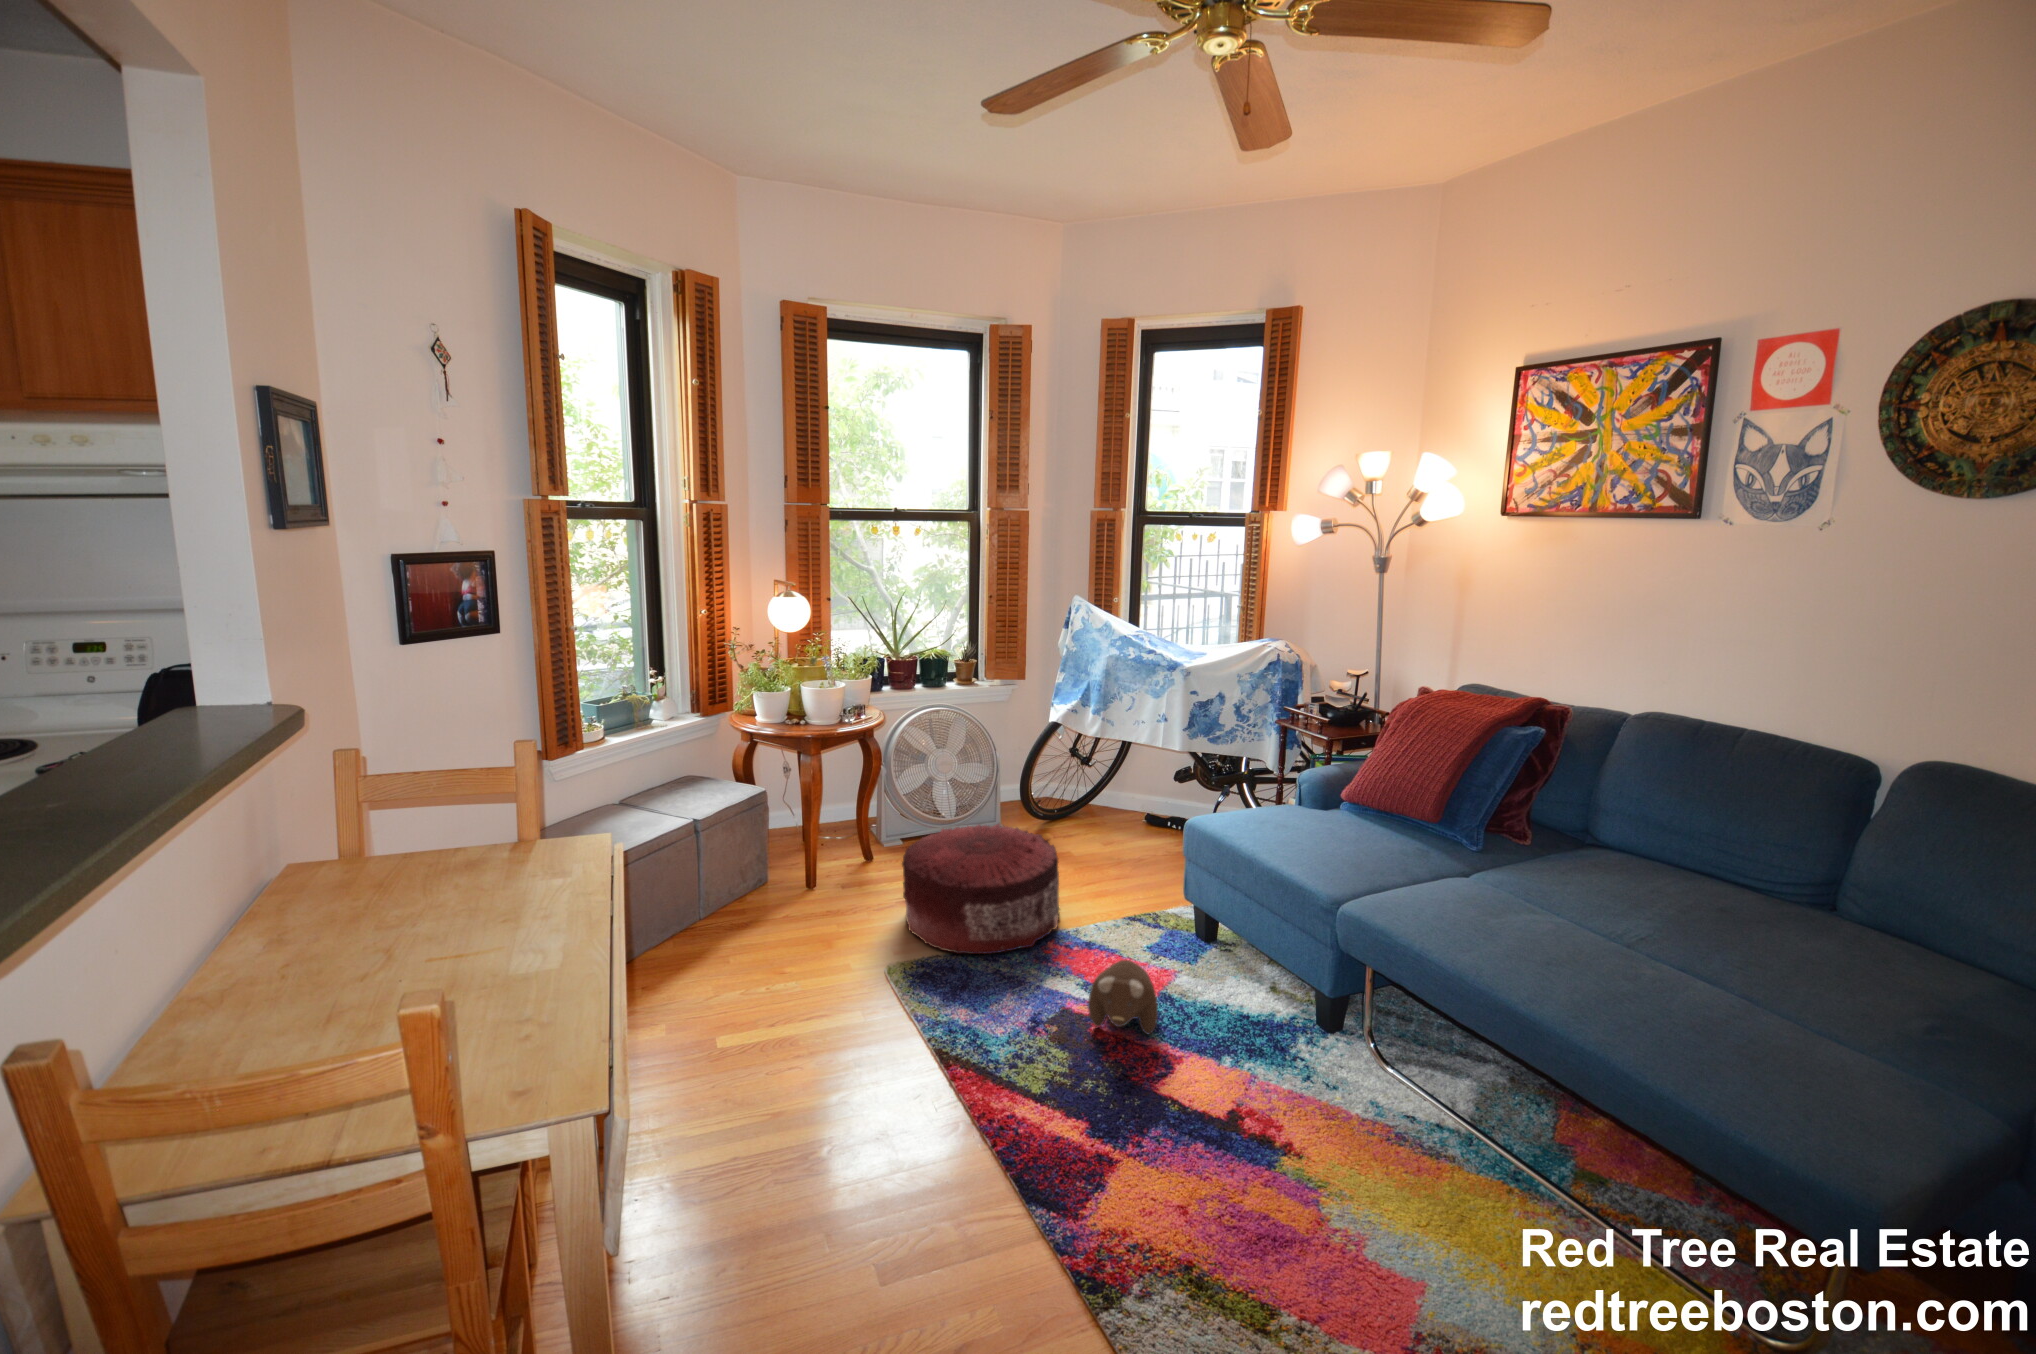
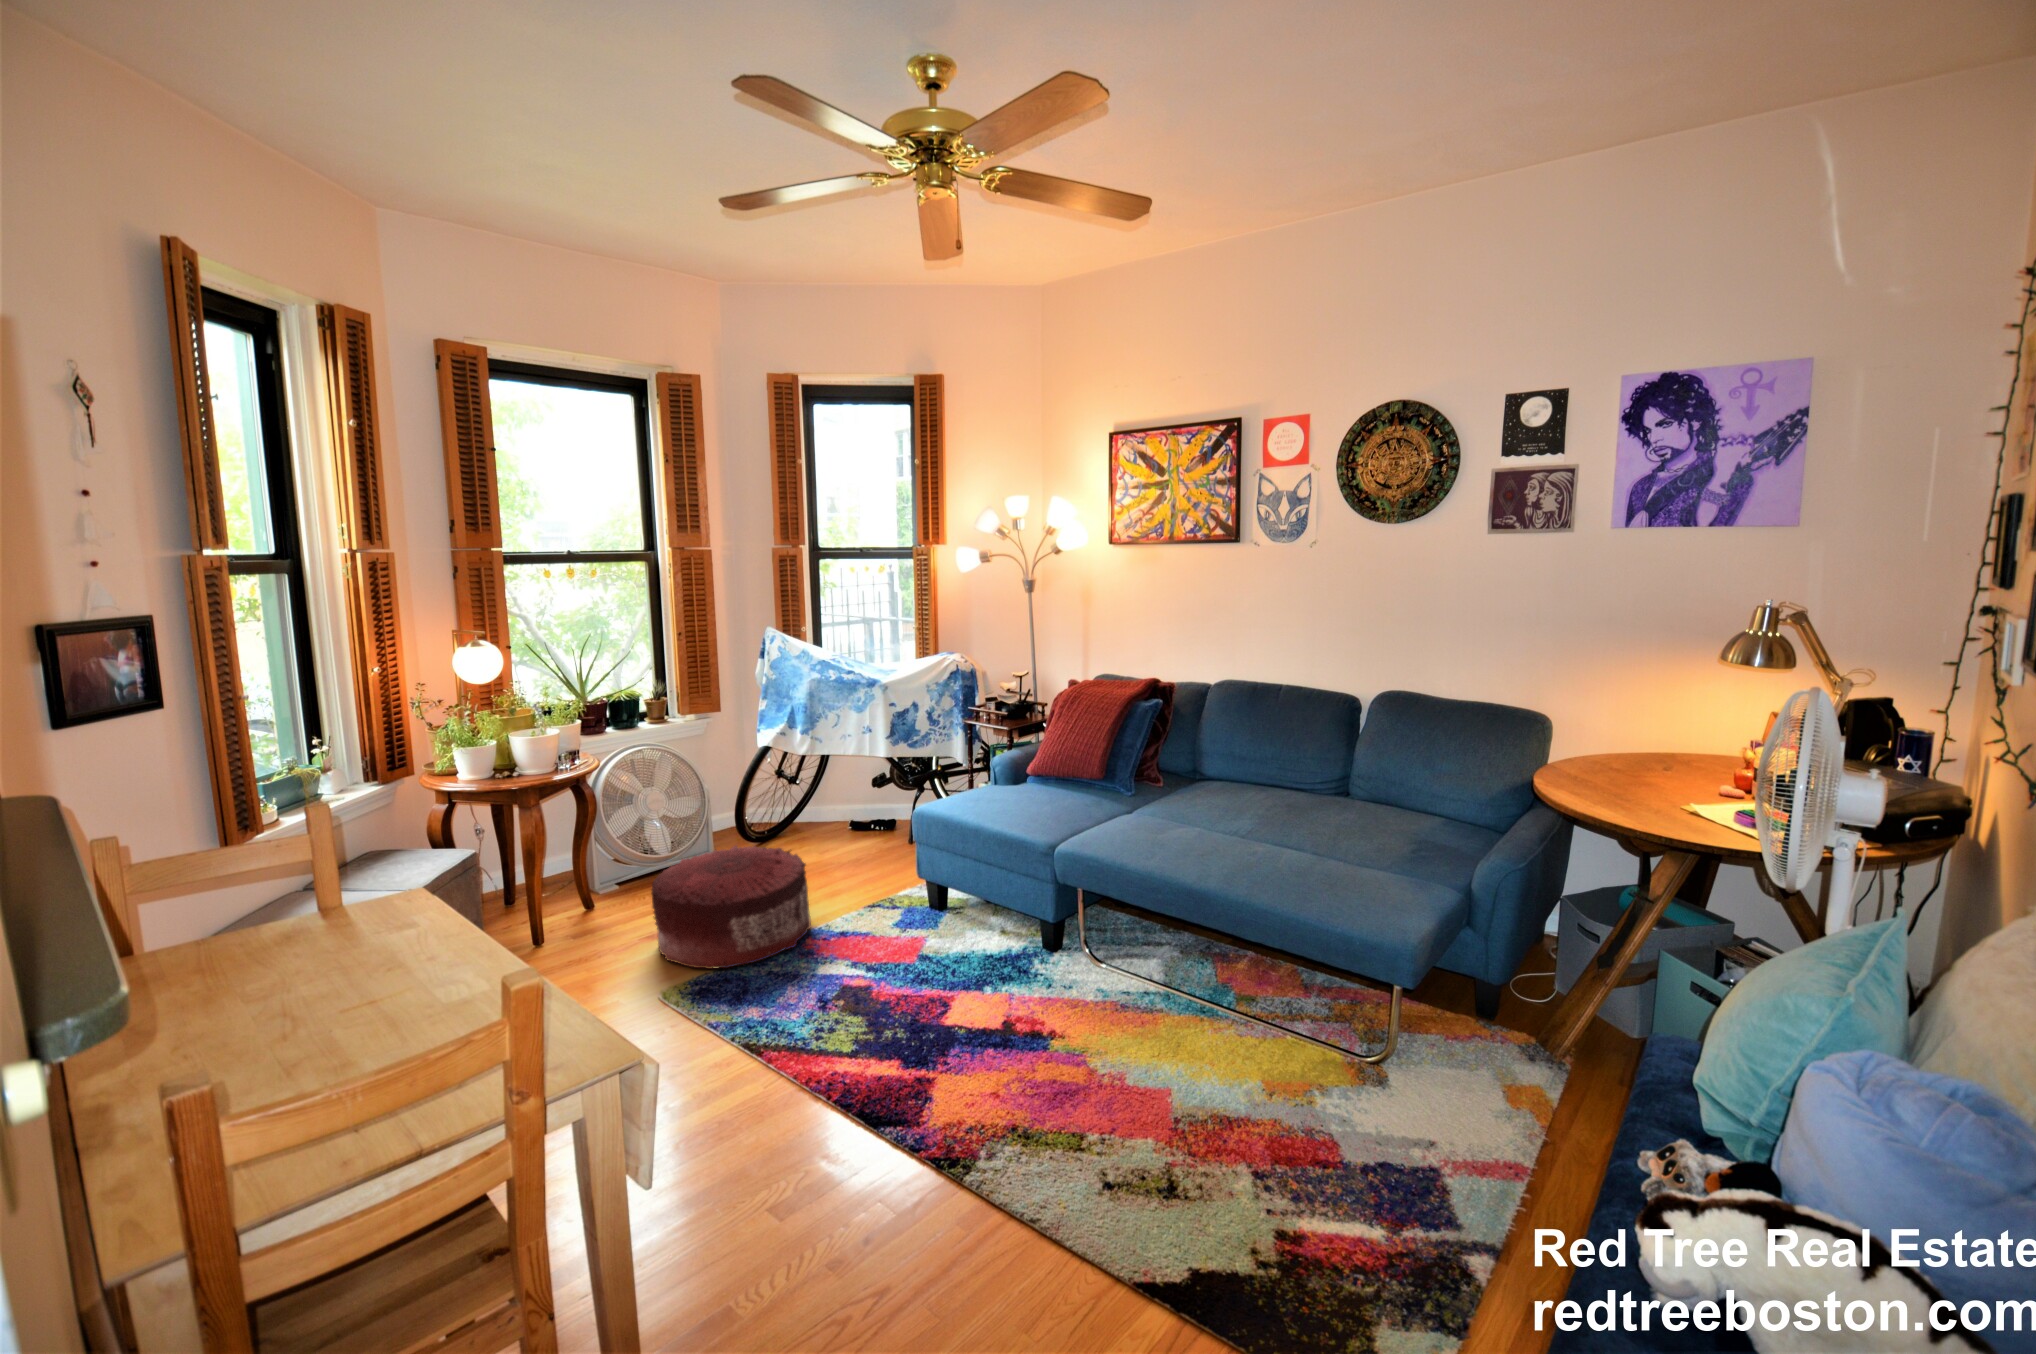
plush toy: present [1088,960,1158,1034] -> none [869,930,929,993]

